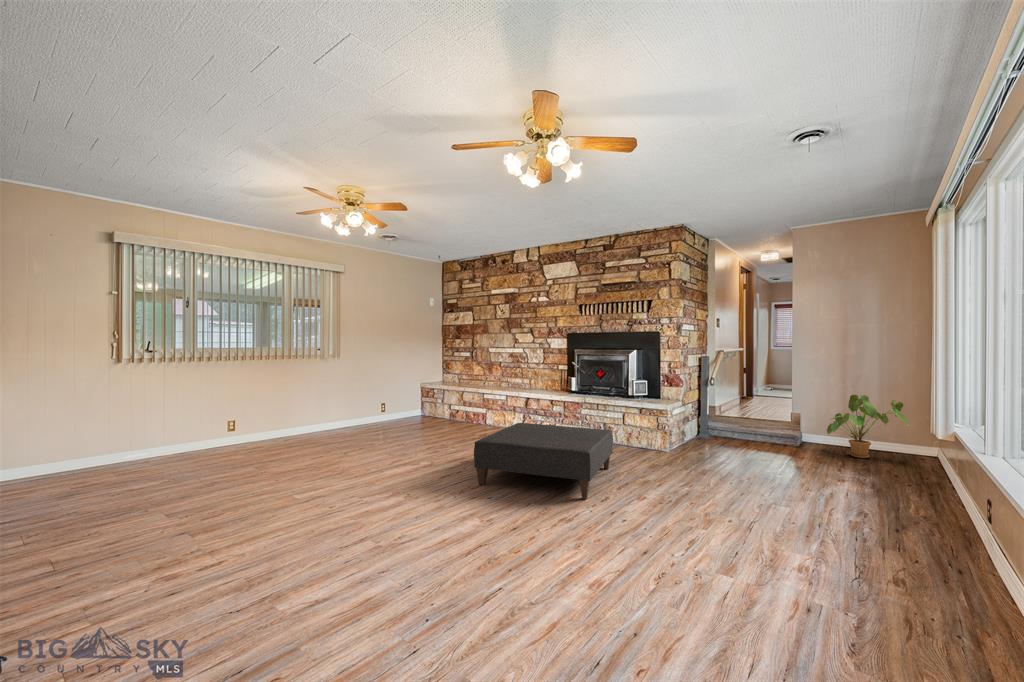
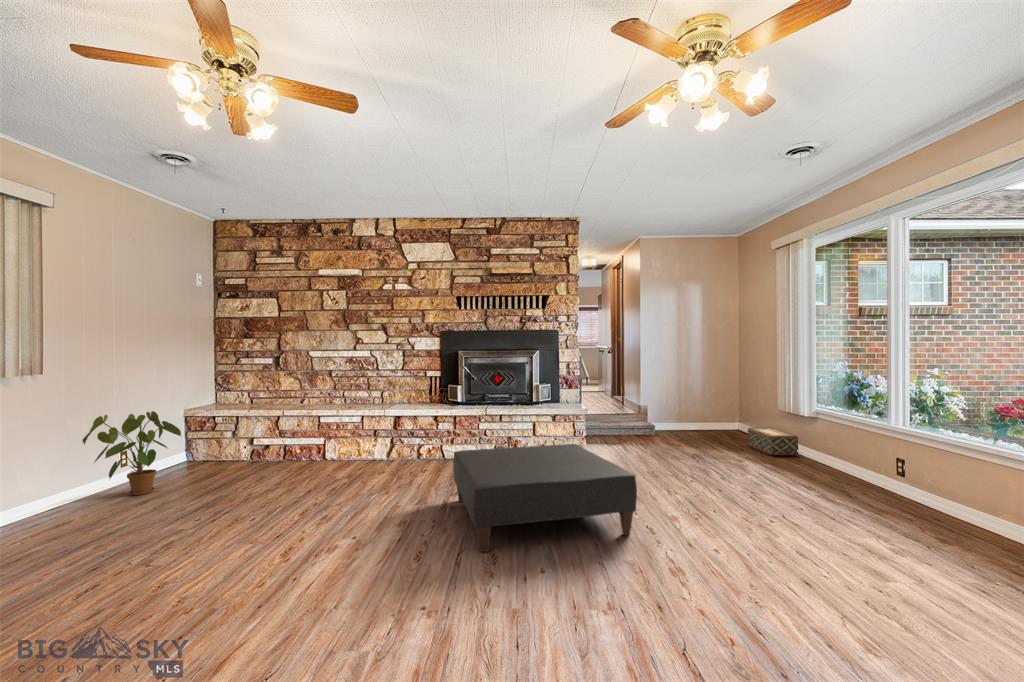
house plant: present [827,395,908,458] -> present [82,411,181,495]
woven basket: none [899,449,949,490] -> present [748,428,798,455]

